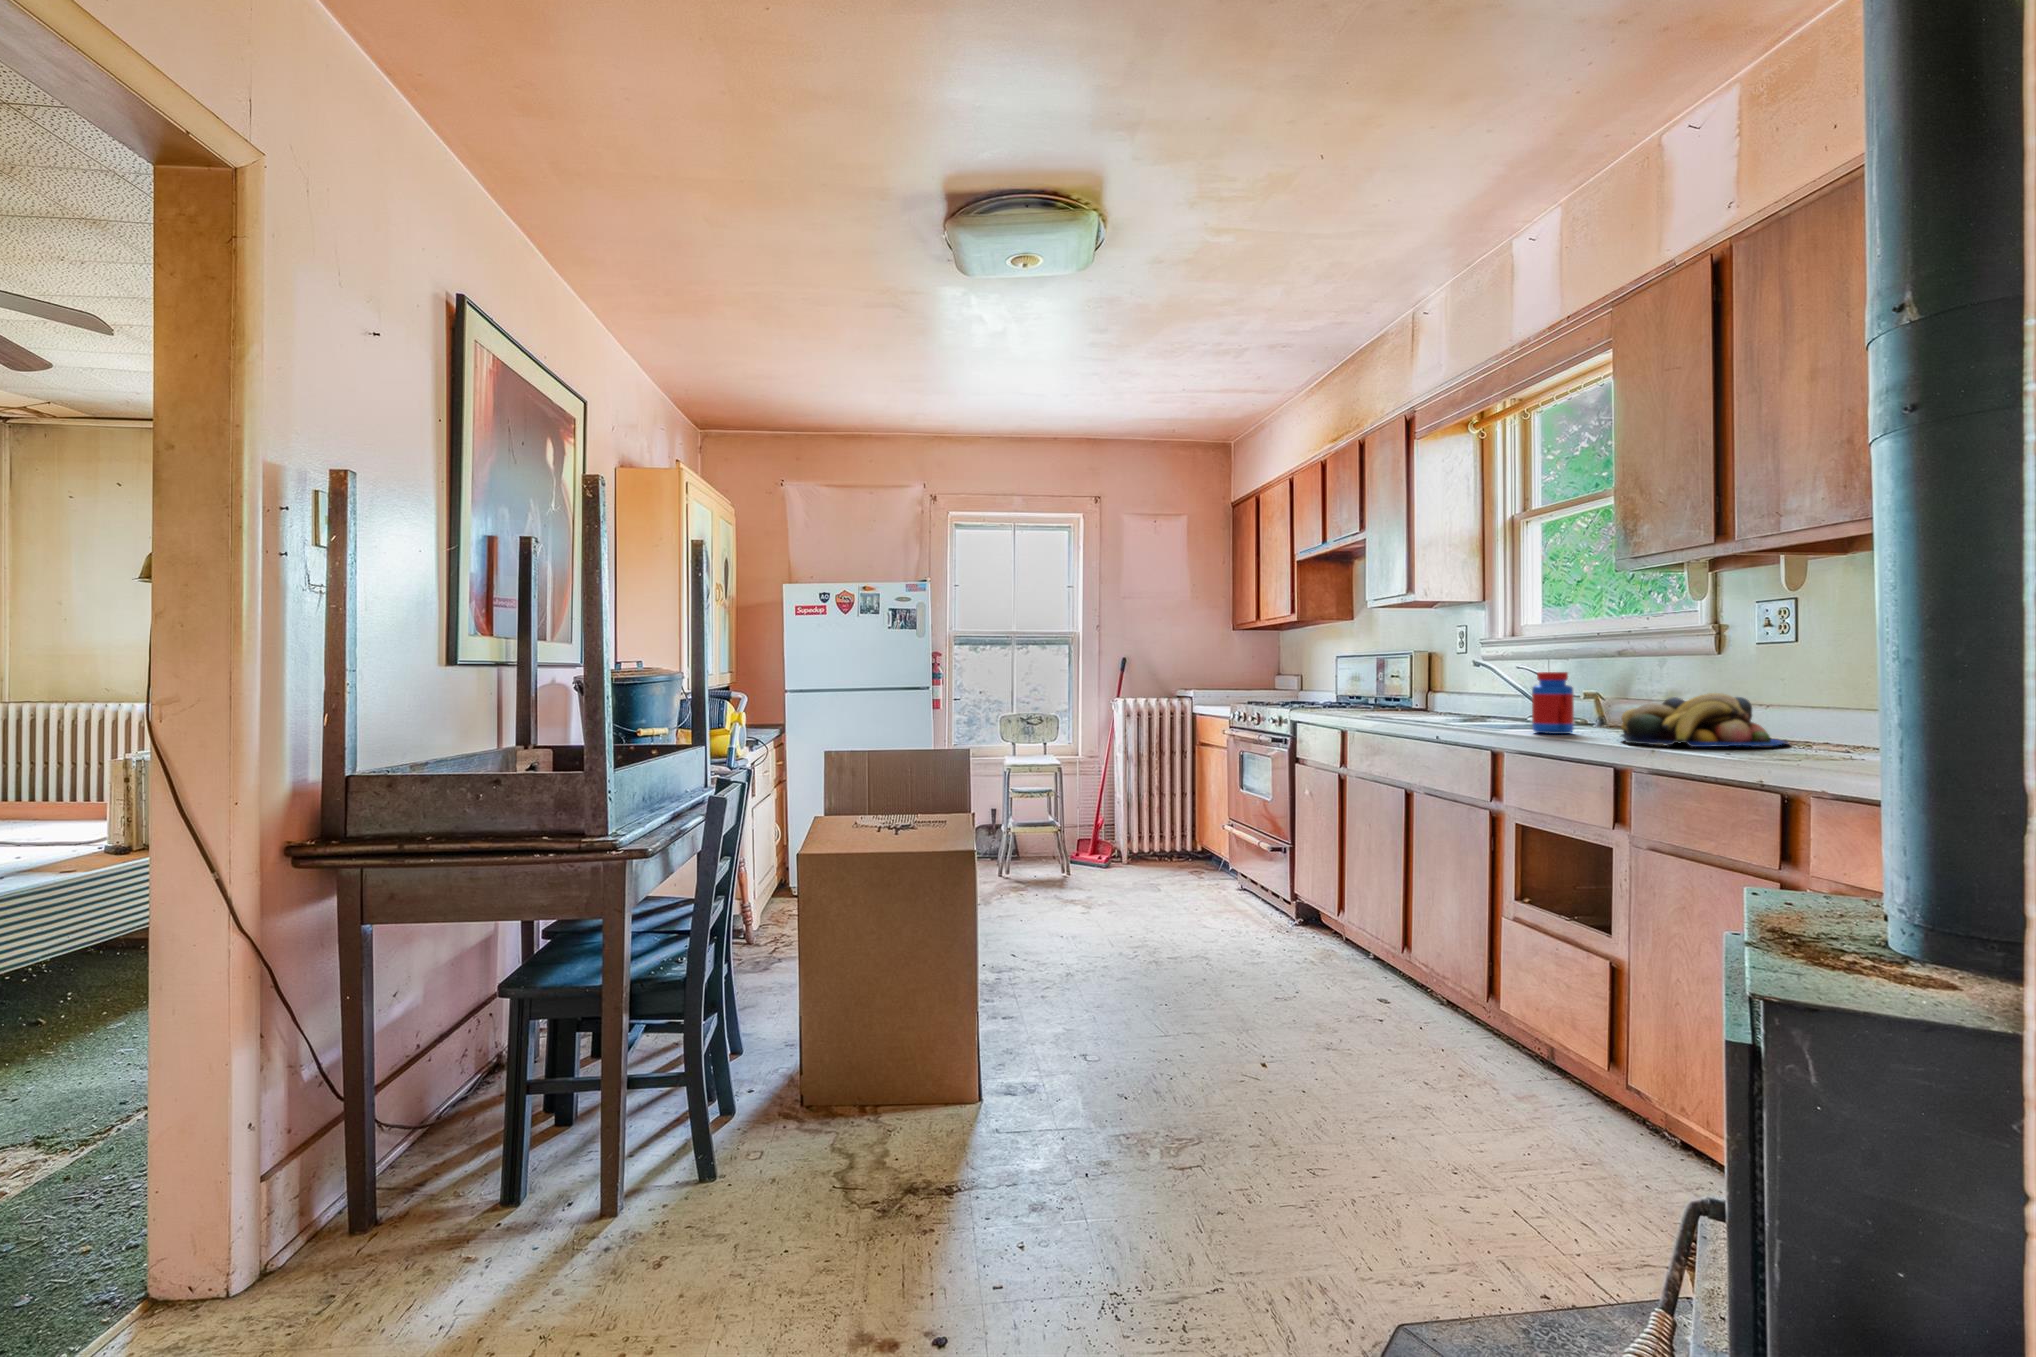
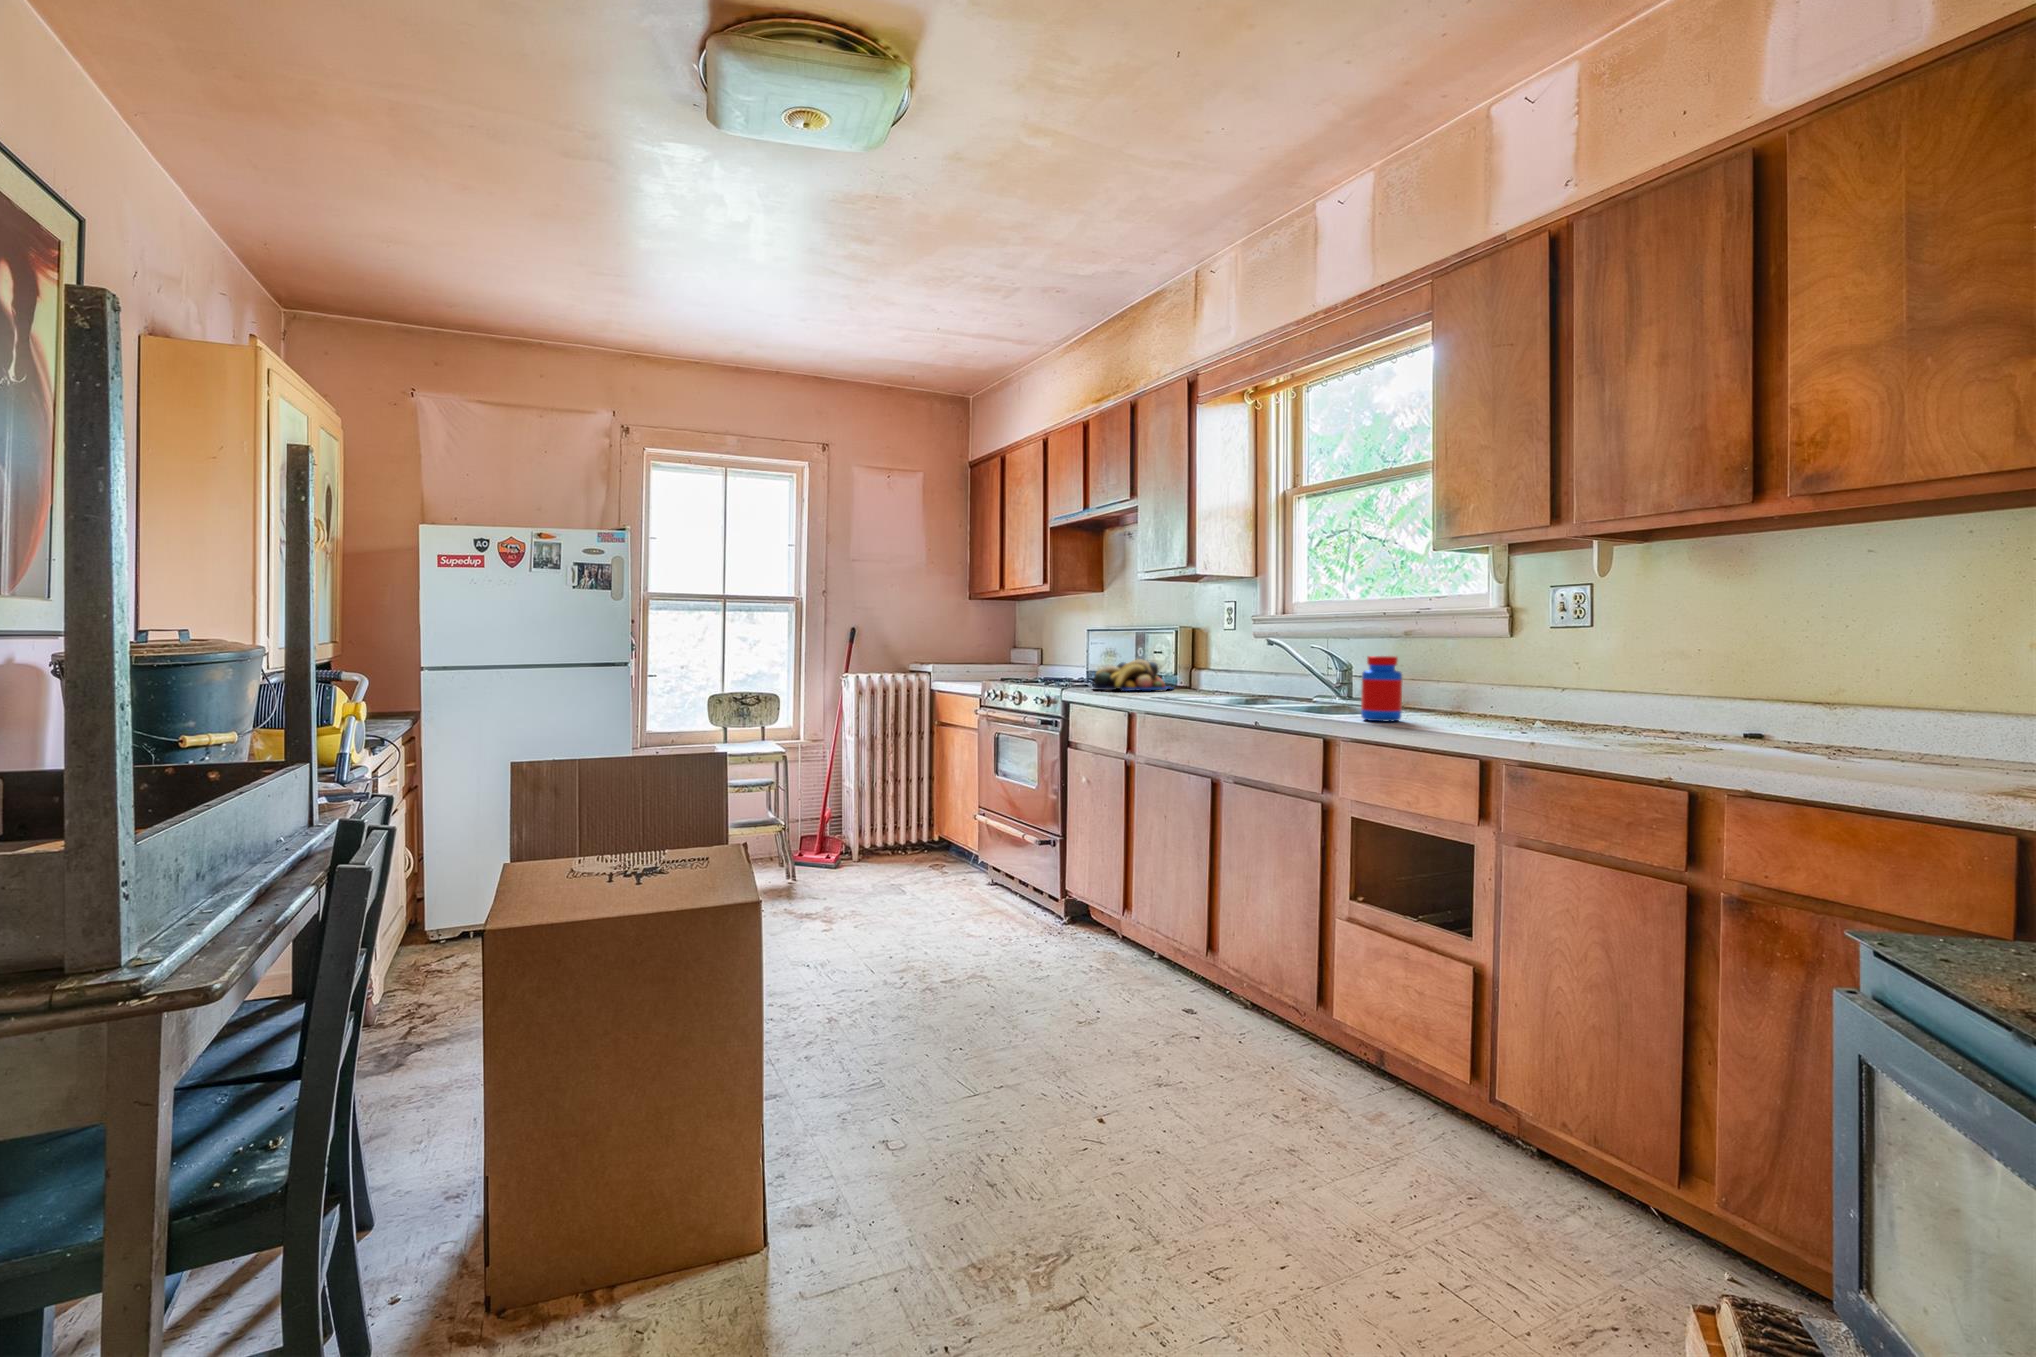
fruit bowl: present [1621,693,1788,747] -> present [1093,659,1172,691]

